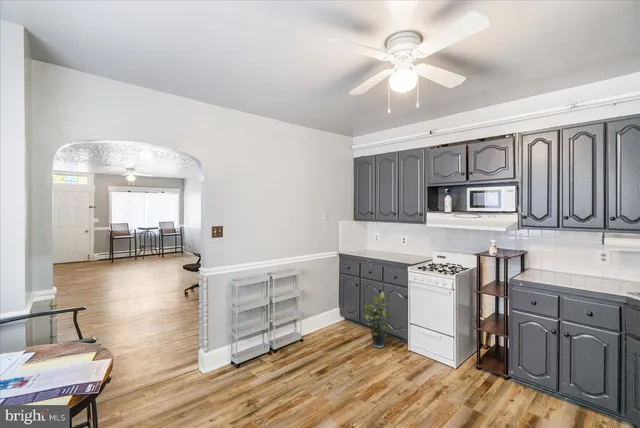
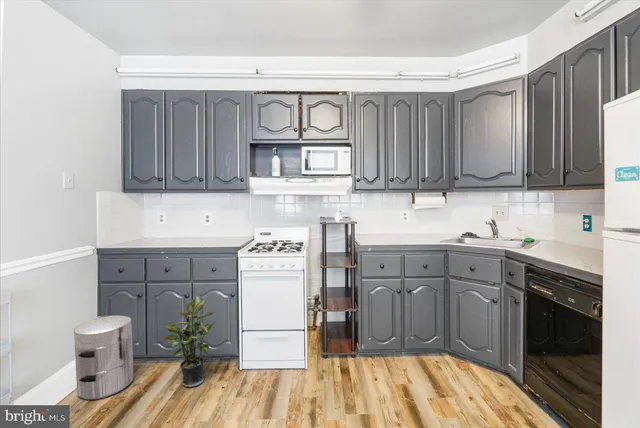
waste bin: none [325,291,351,336] -> present [74,315,134,400]

